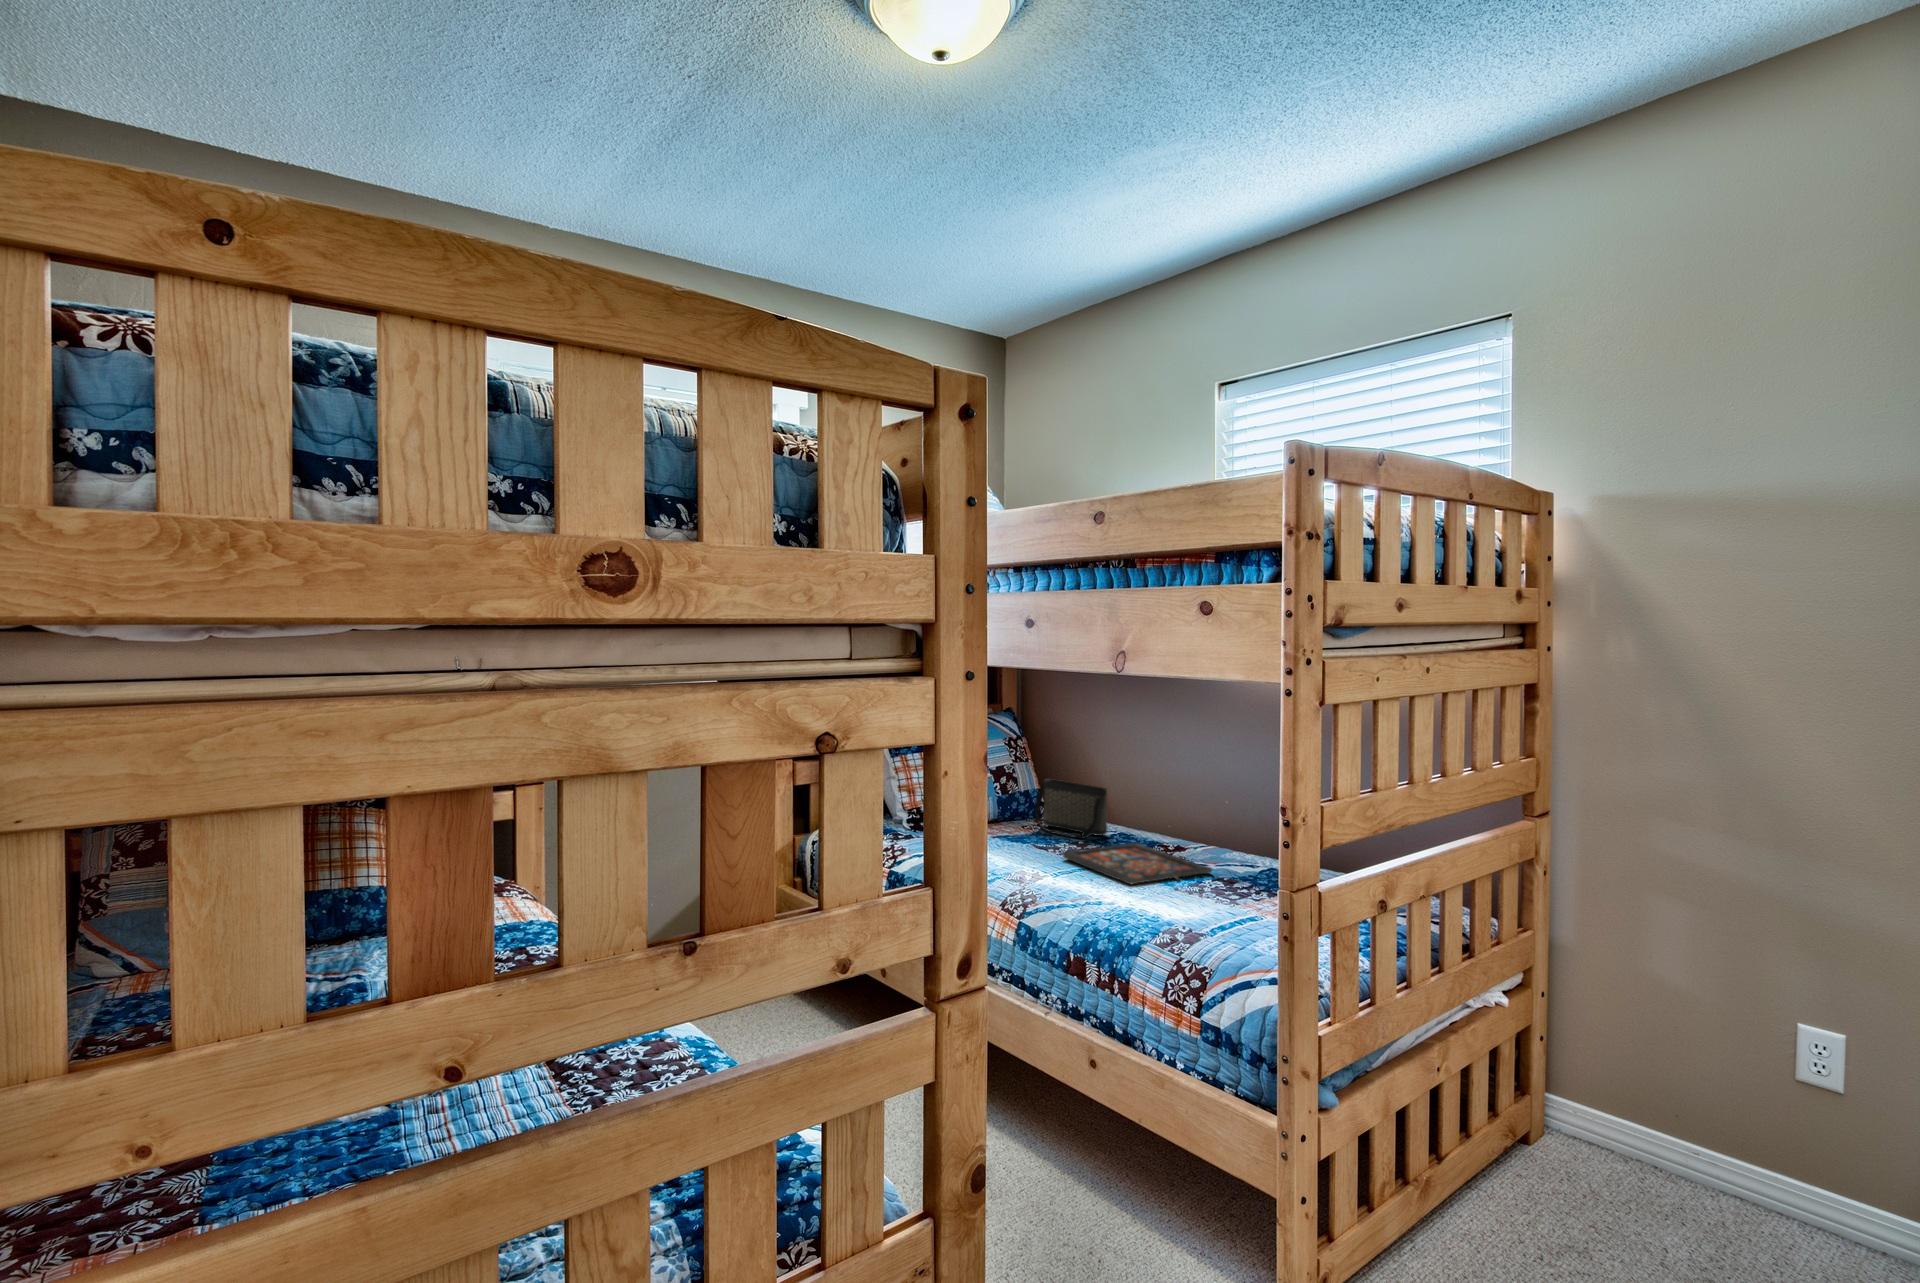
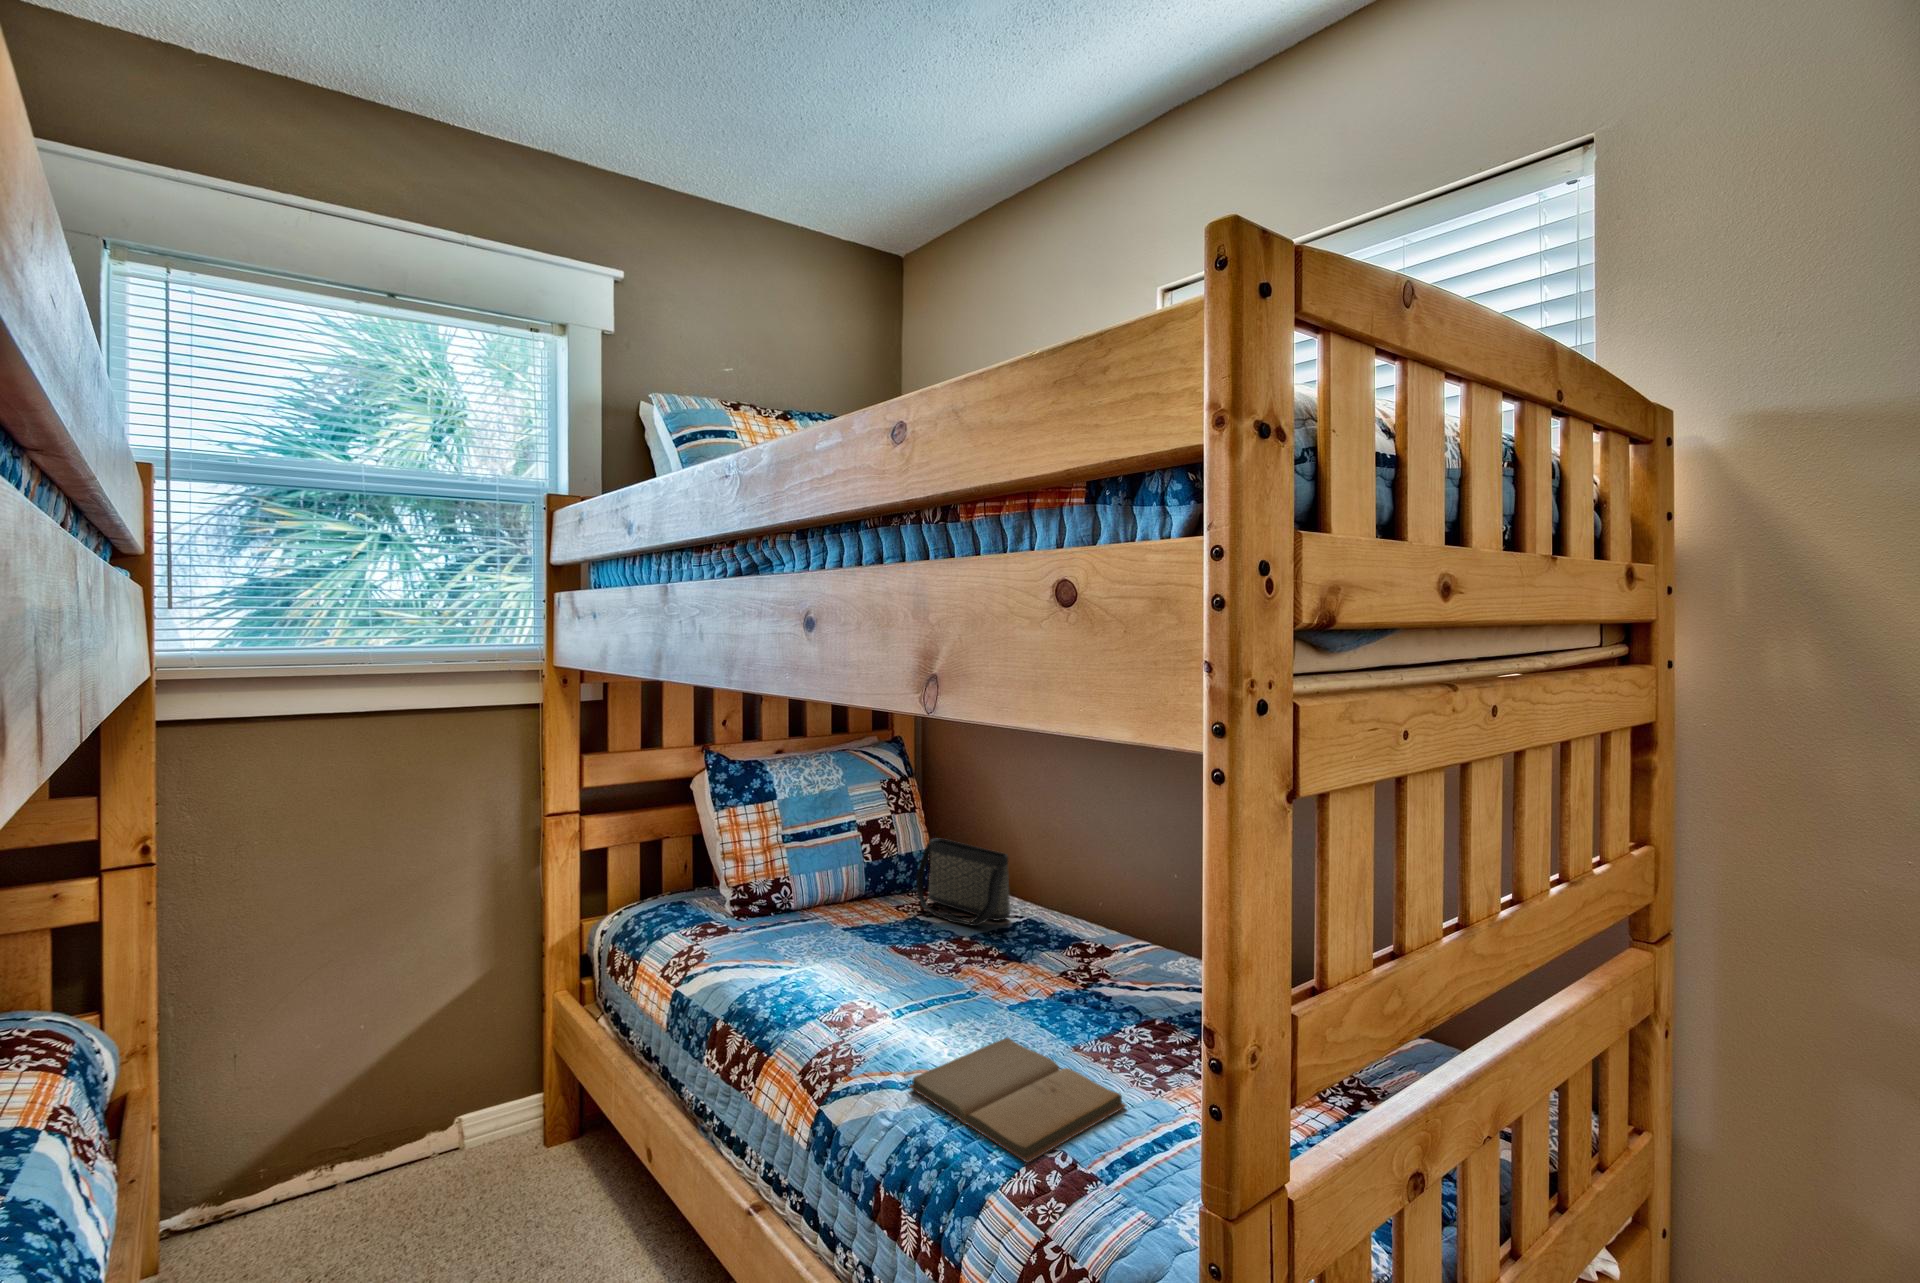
board game: present [1063,843,1212,884] -> none [928,939,1139,1030]
book: none [1079,884,1216,932] -> present [909,1038,1126,1163]

